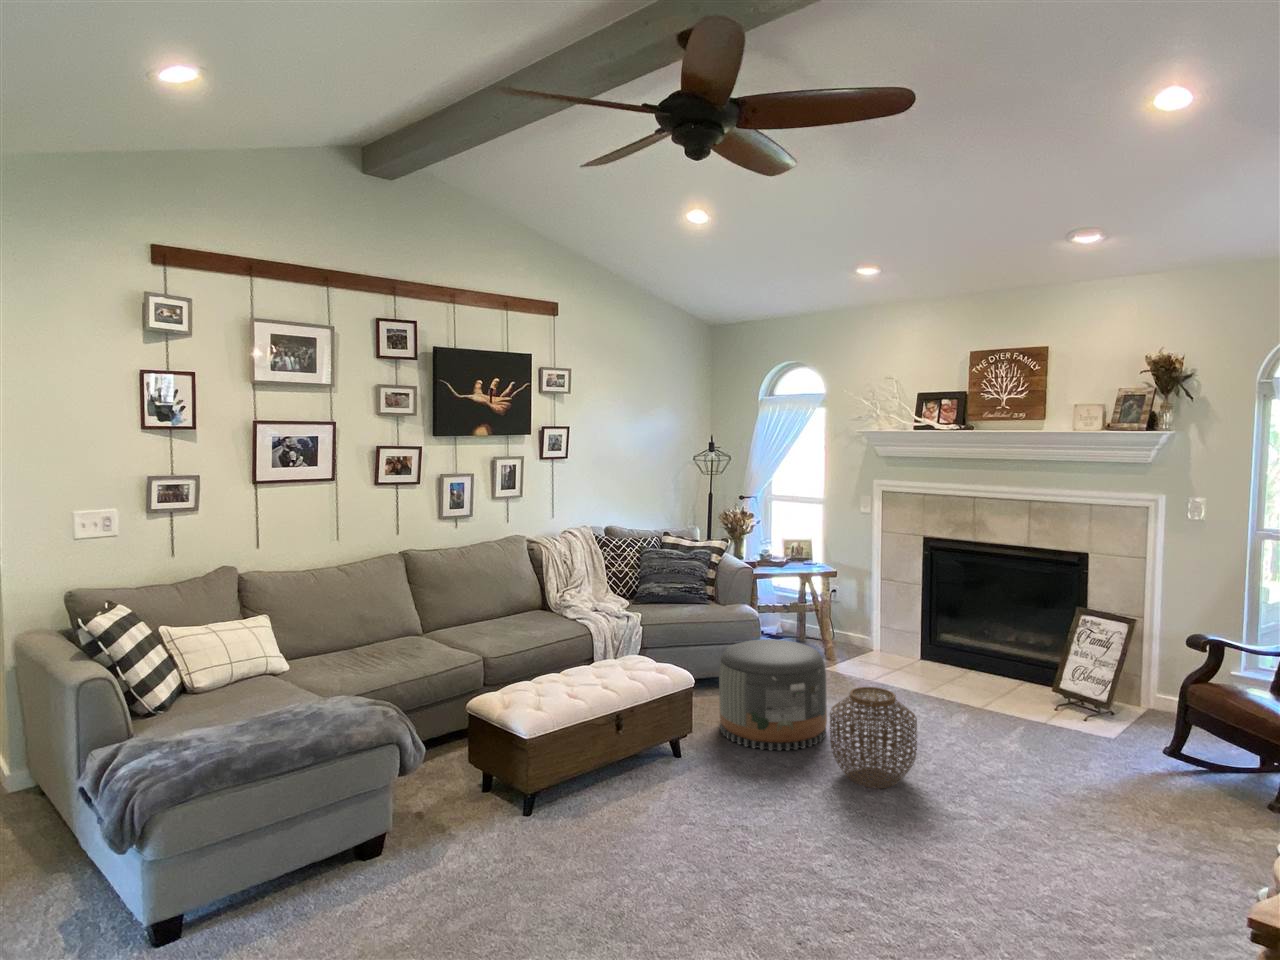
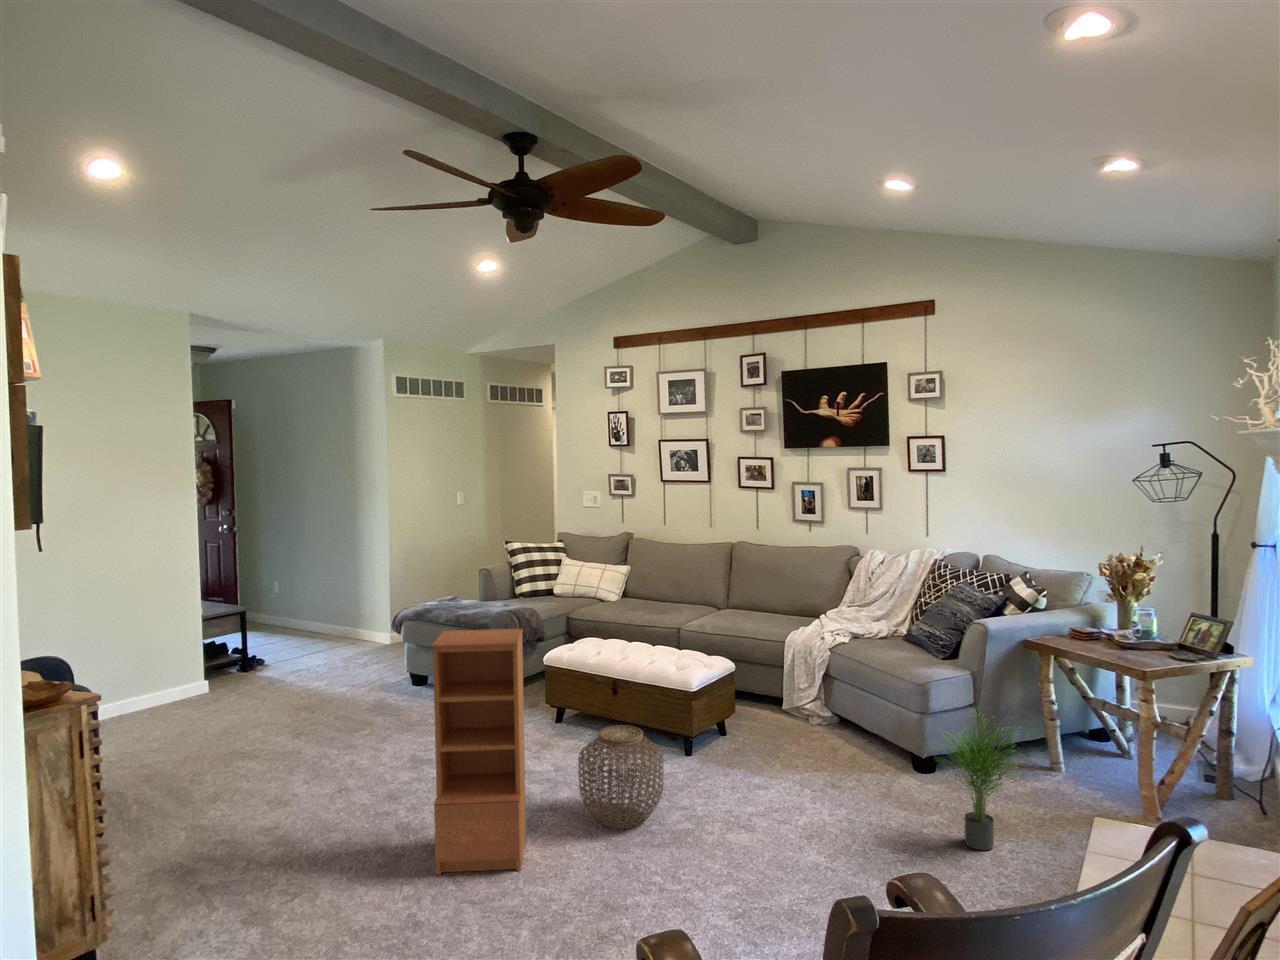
potted plant: none [855,590,912,681] -> present [937,712,1015,850]
bookcase: none [930,602,1047,875] -> present [432,629,526,875]
pouf: present [719,639,827,751] -> none [676,680,790,802]

